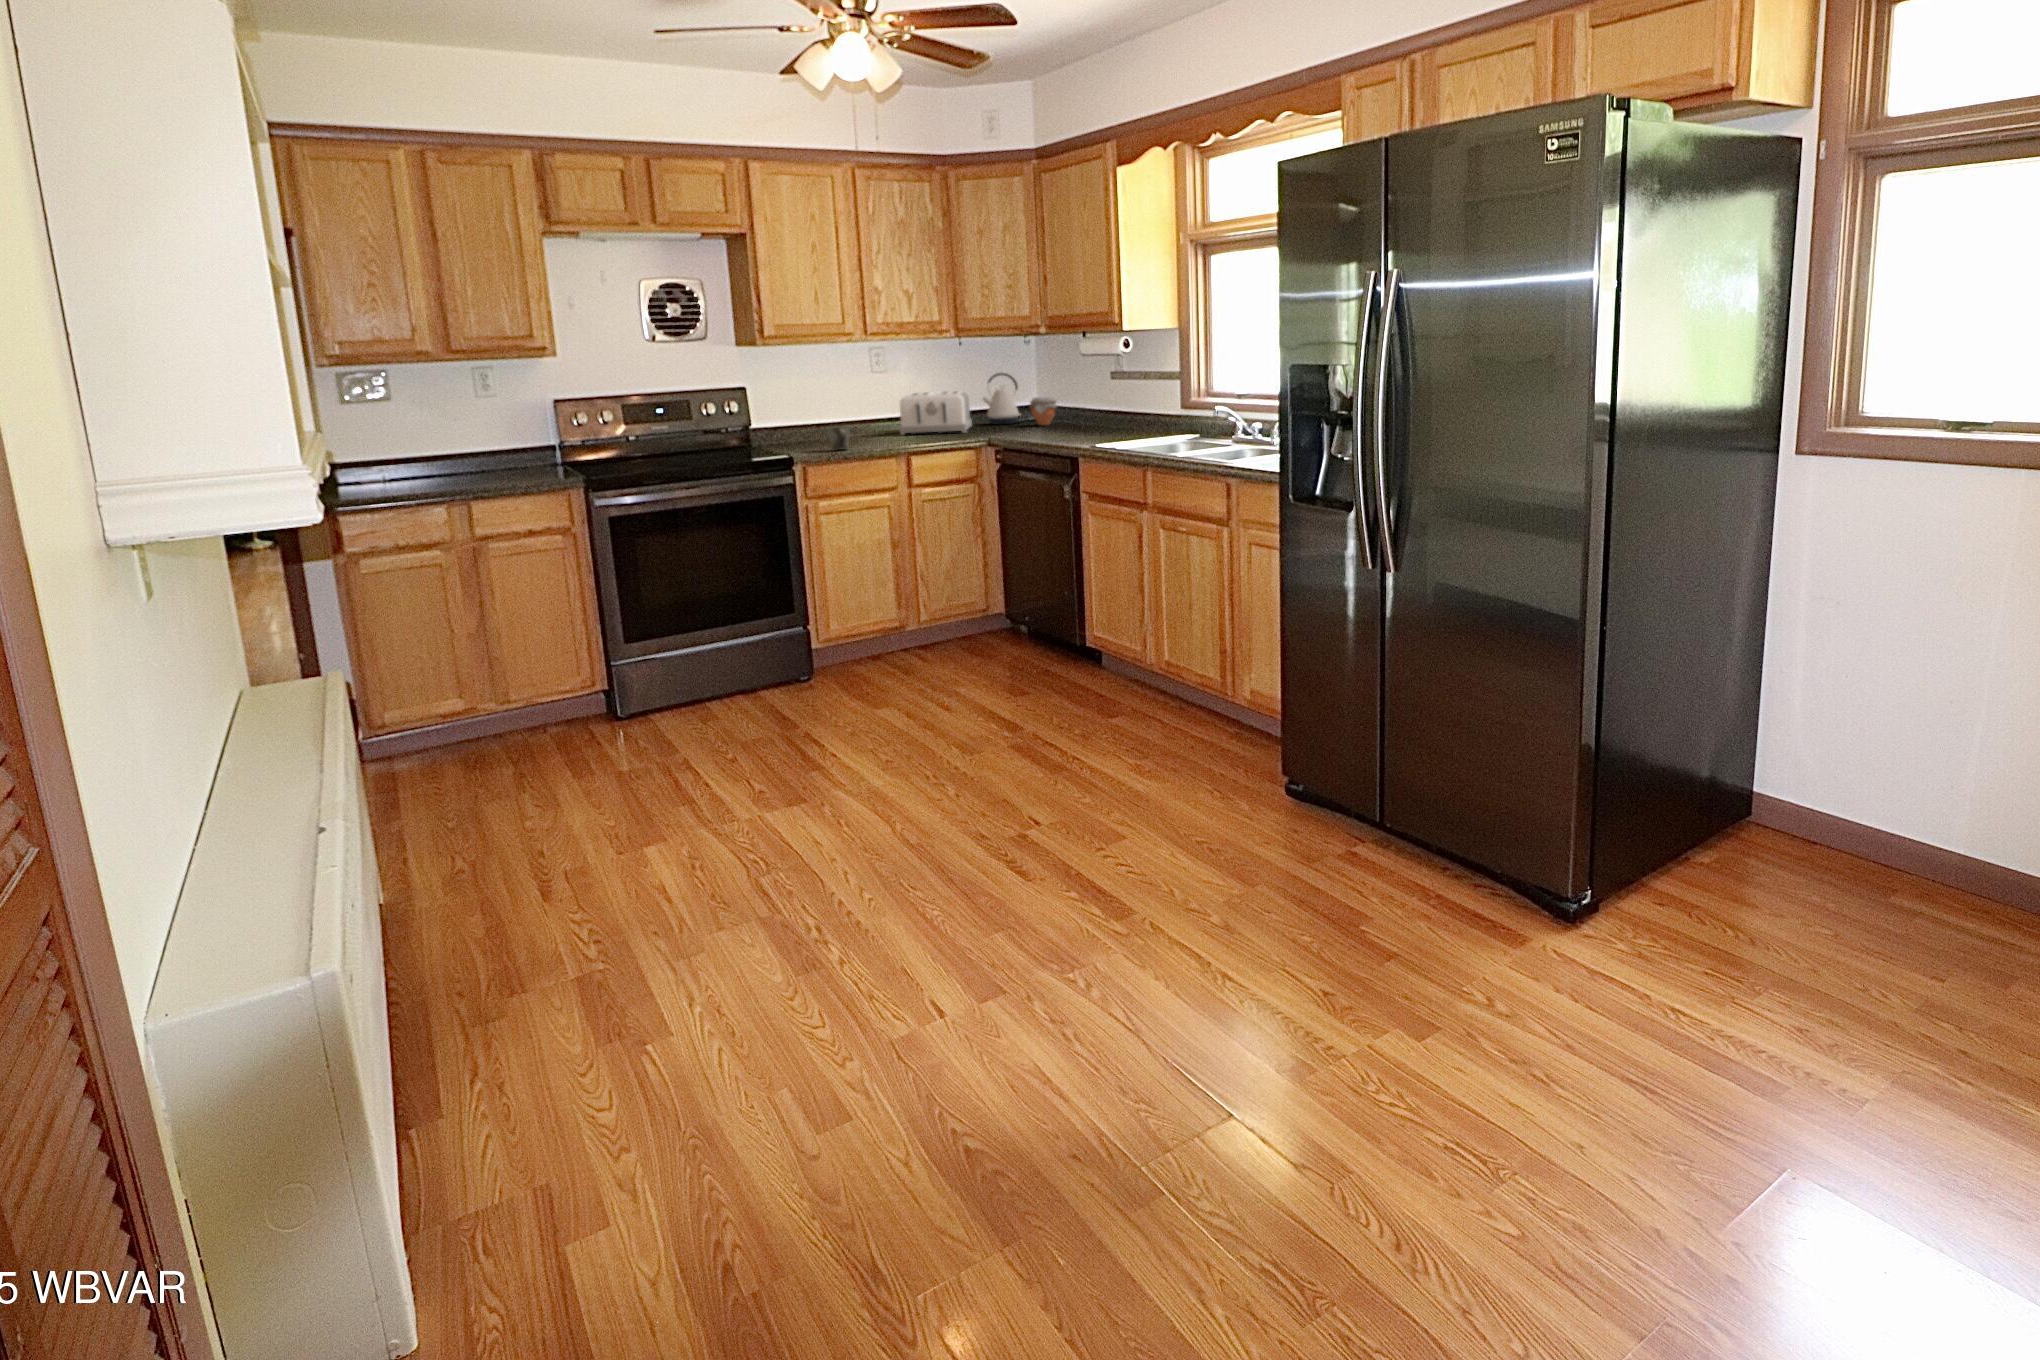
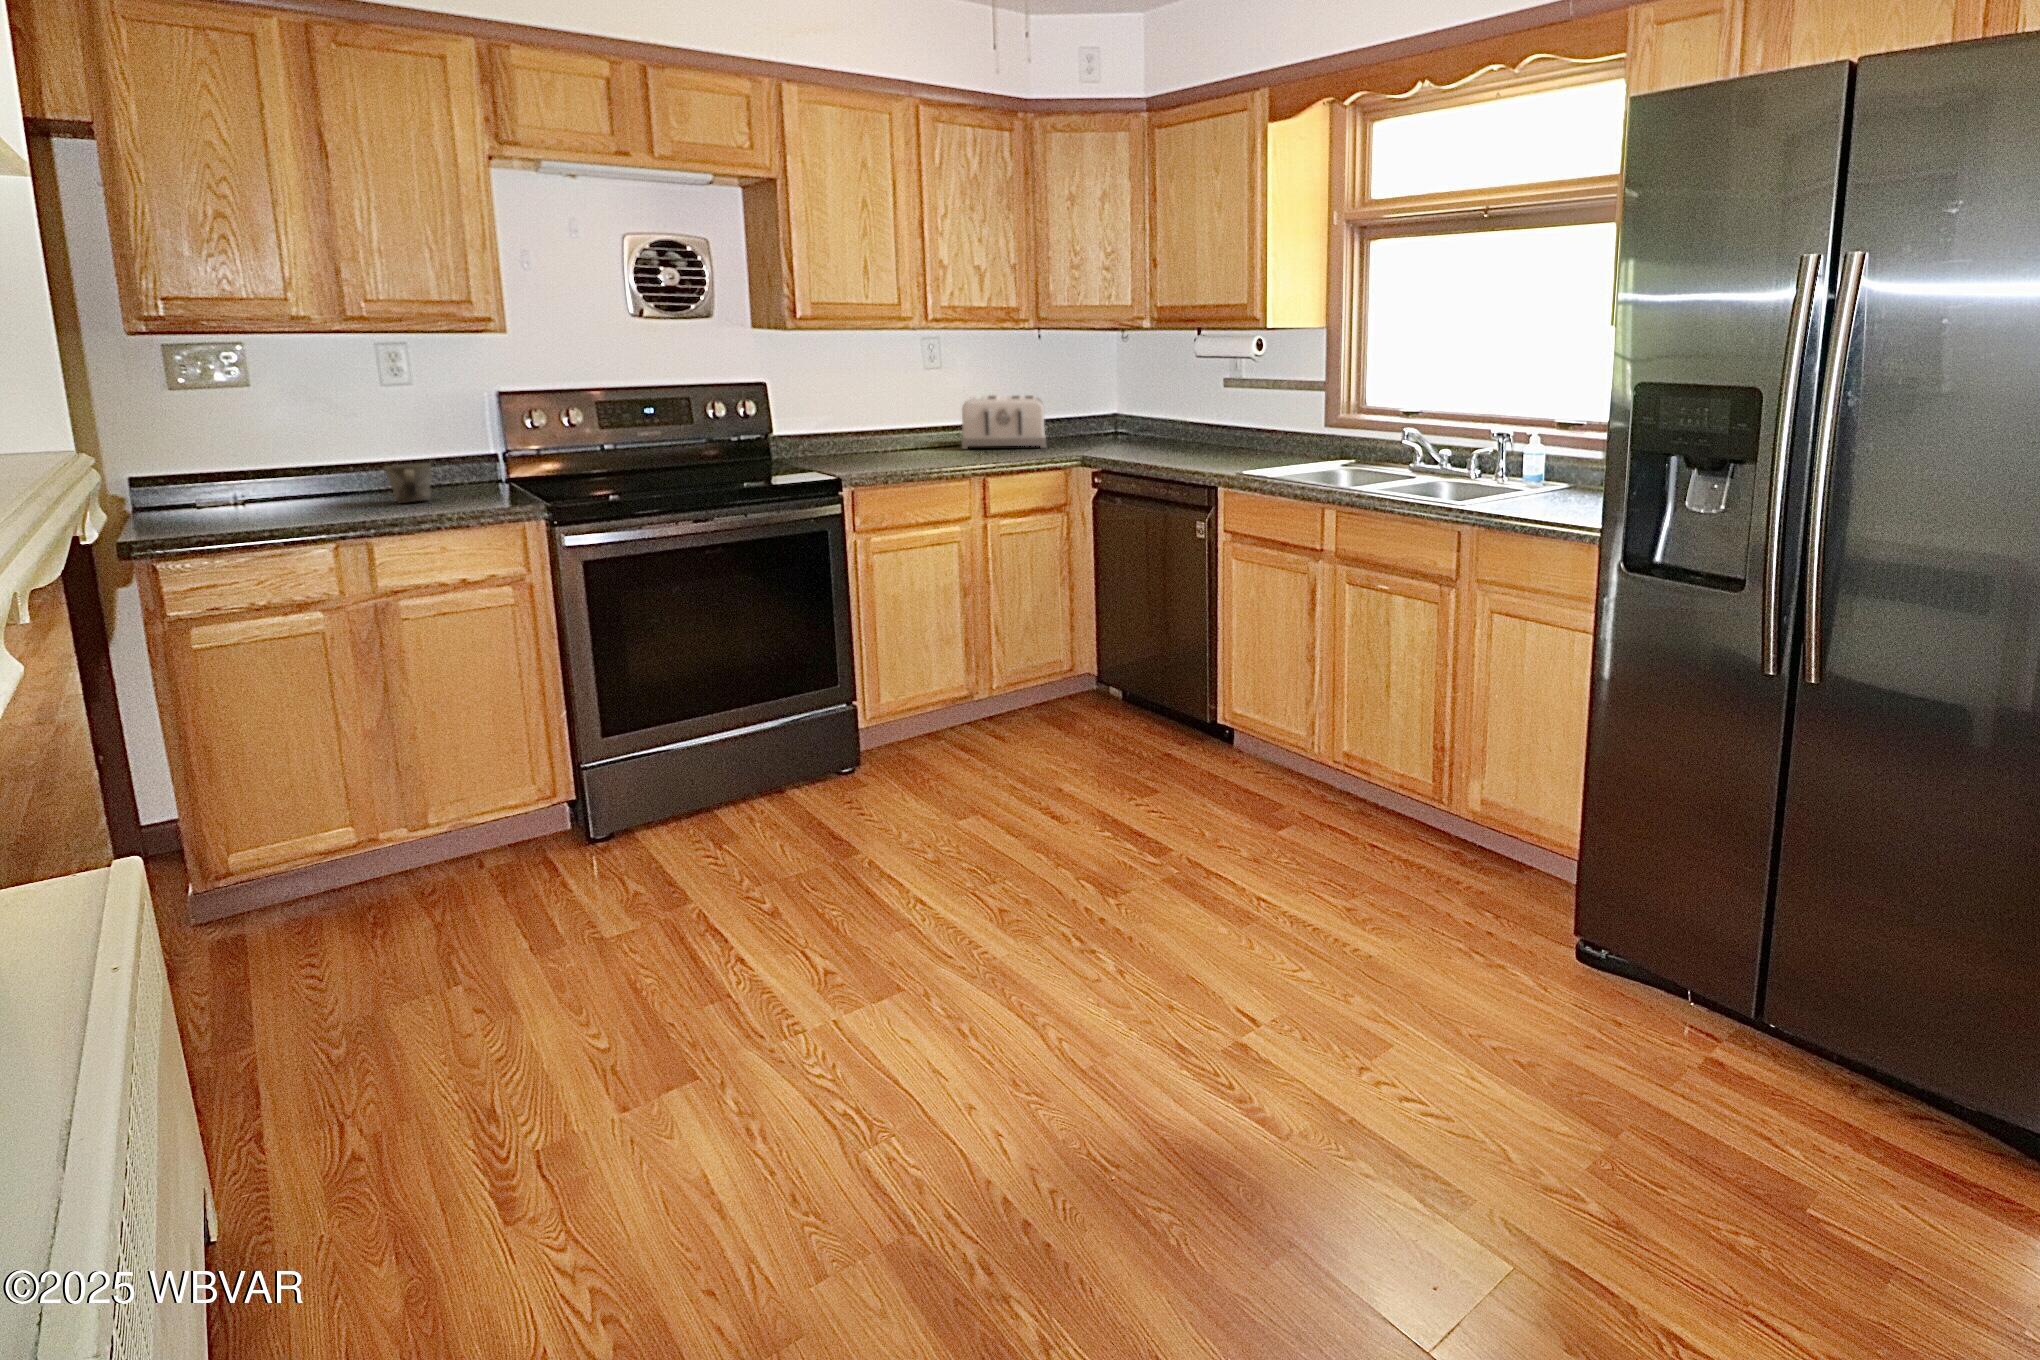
kettle: present [983,373,1020,425] -> none [1056,374,1103,438]
jar: present [1029,397,1056,426] -> none [1119,406,1153,441]
mug: present [825,425,850,451] -> present [384,463,431,503]

